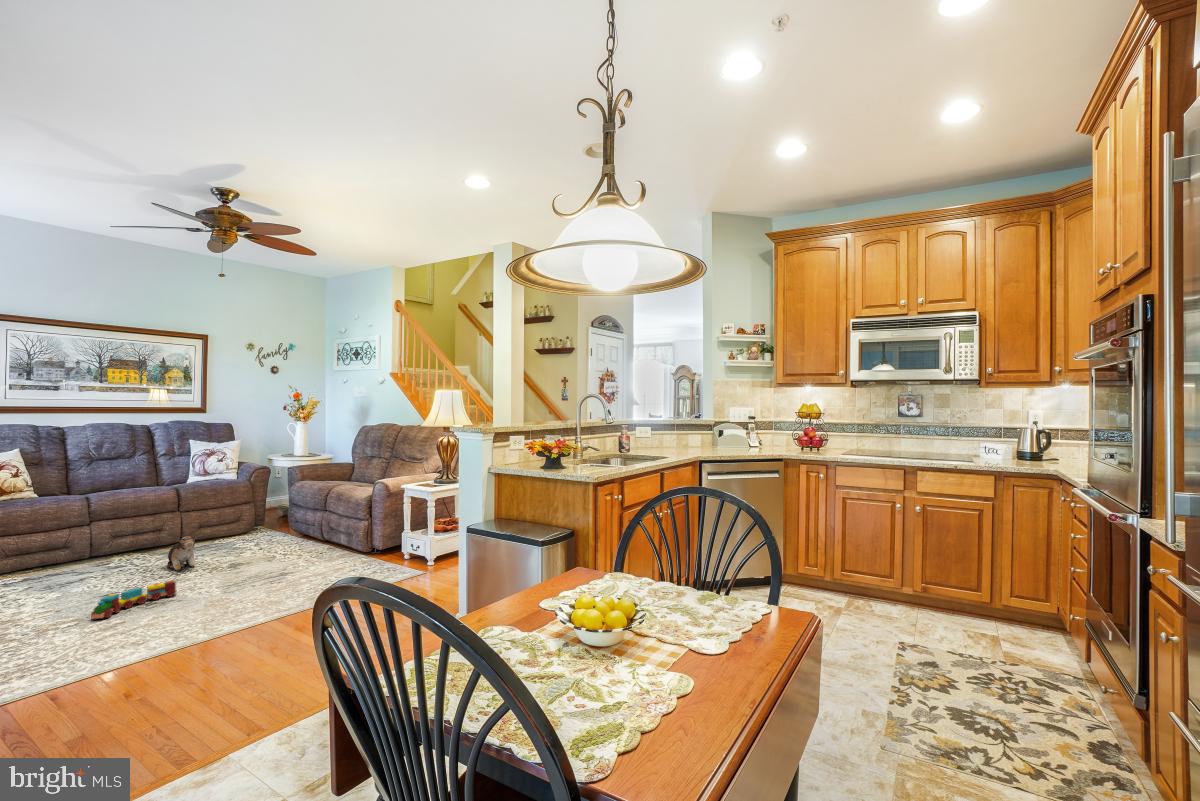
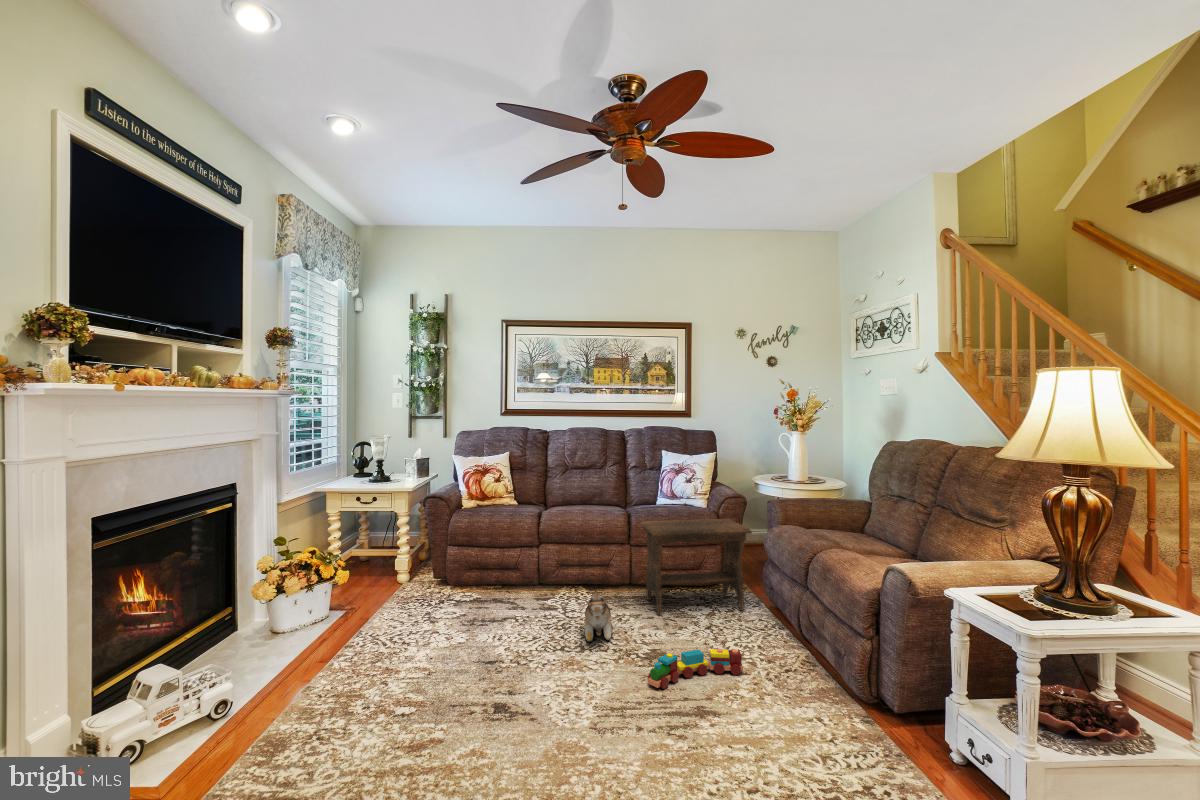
footstool: none [194,481,285,551] -> present [640,519,752,615]
toy train: present [91,580,177,619] -> present [648,649,743,689]

